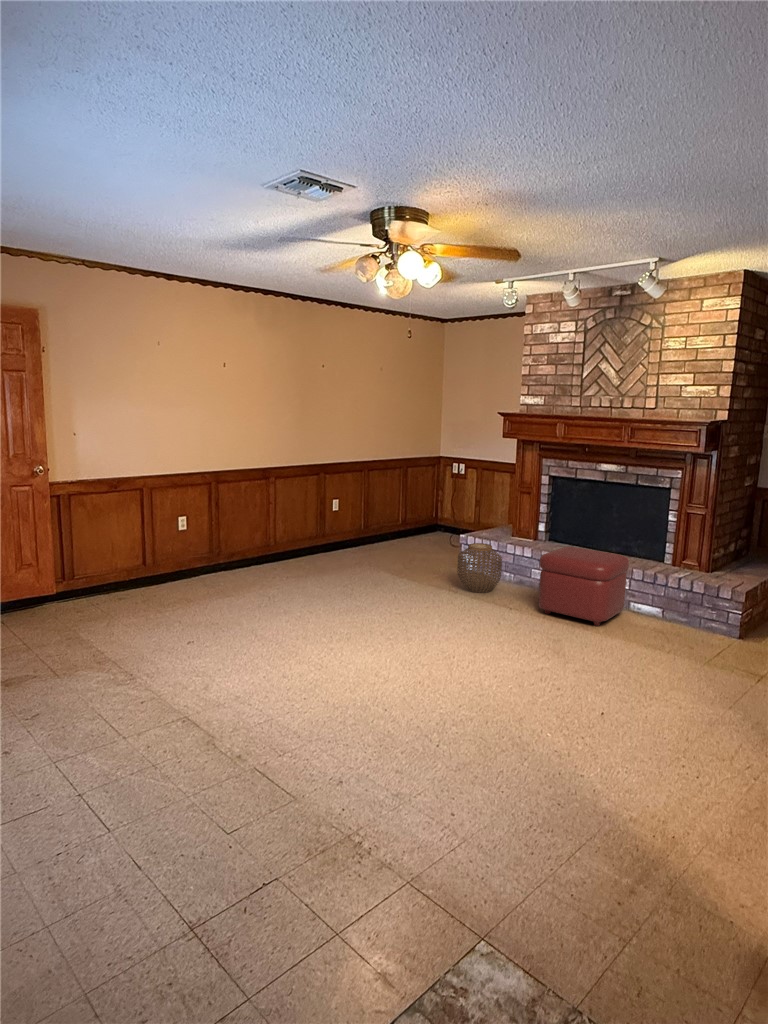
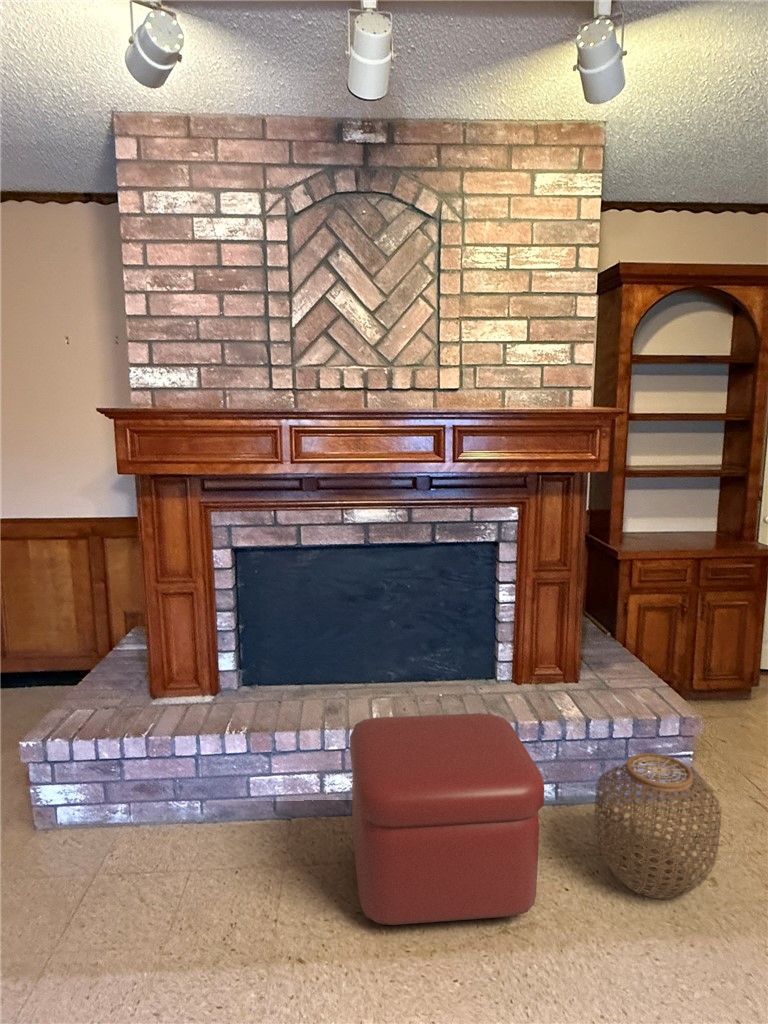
woven basket: present [457,543,502,593] -> present [594,753,721,899]

